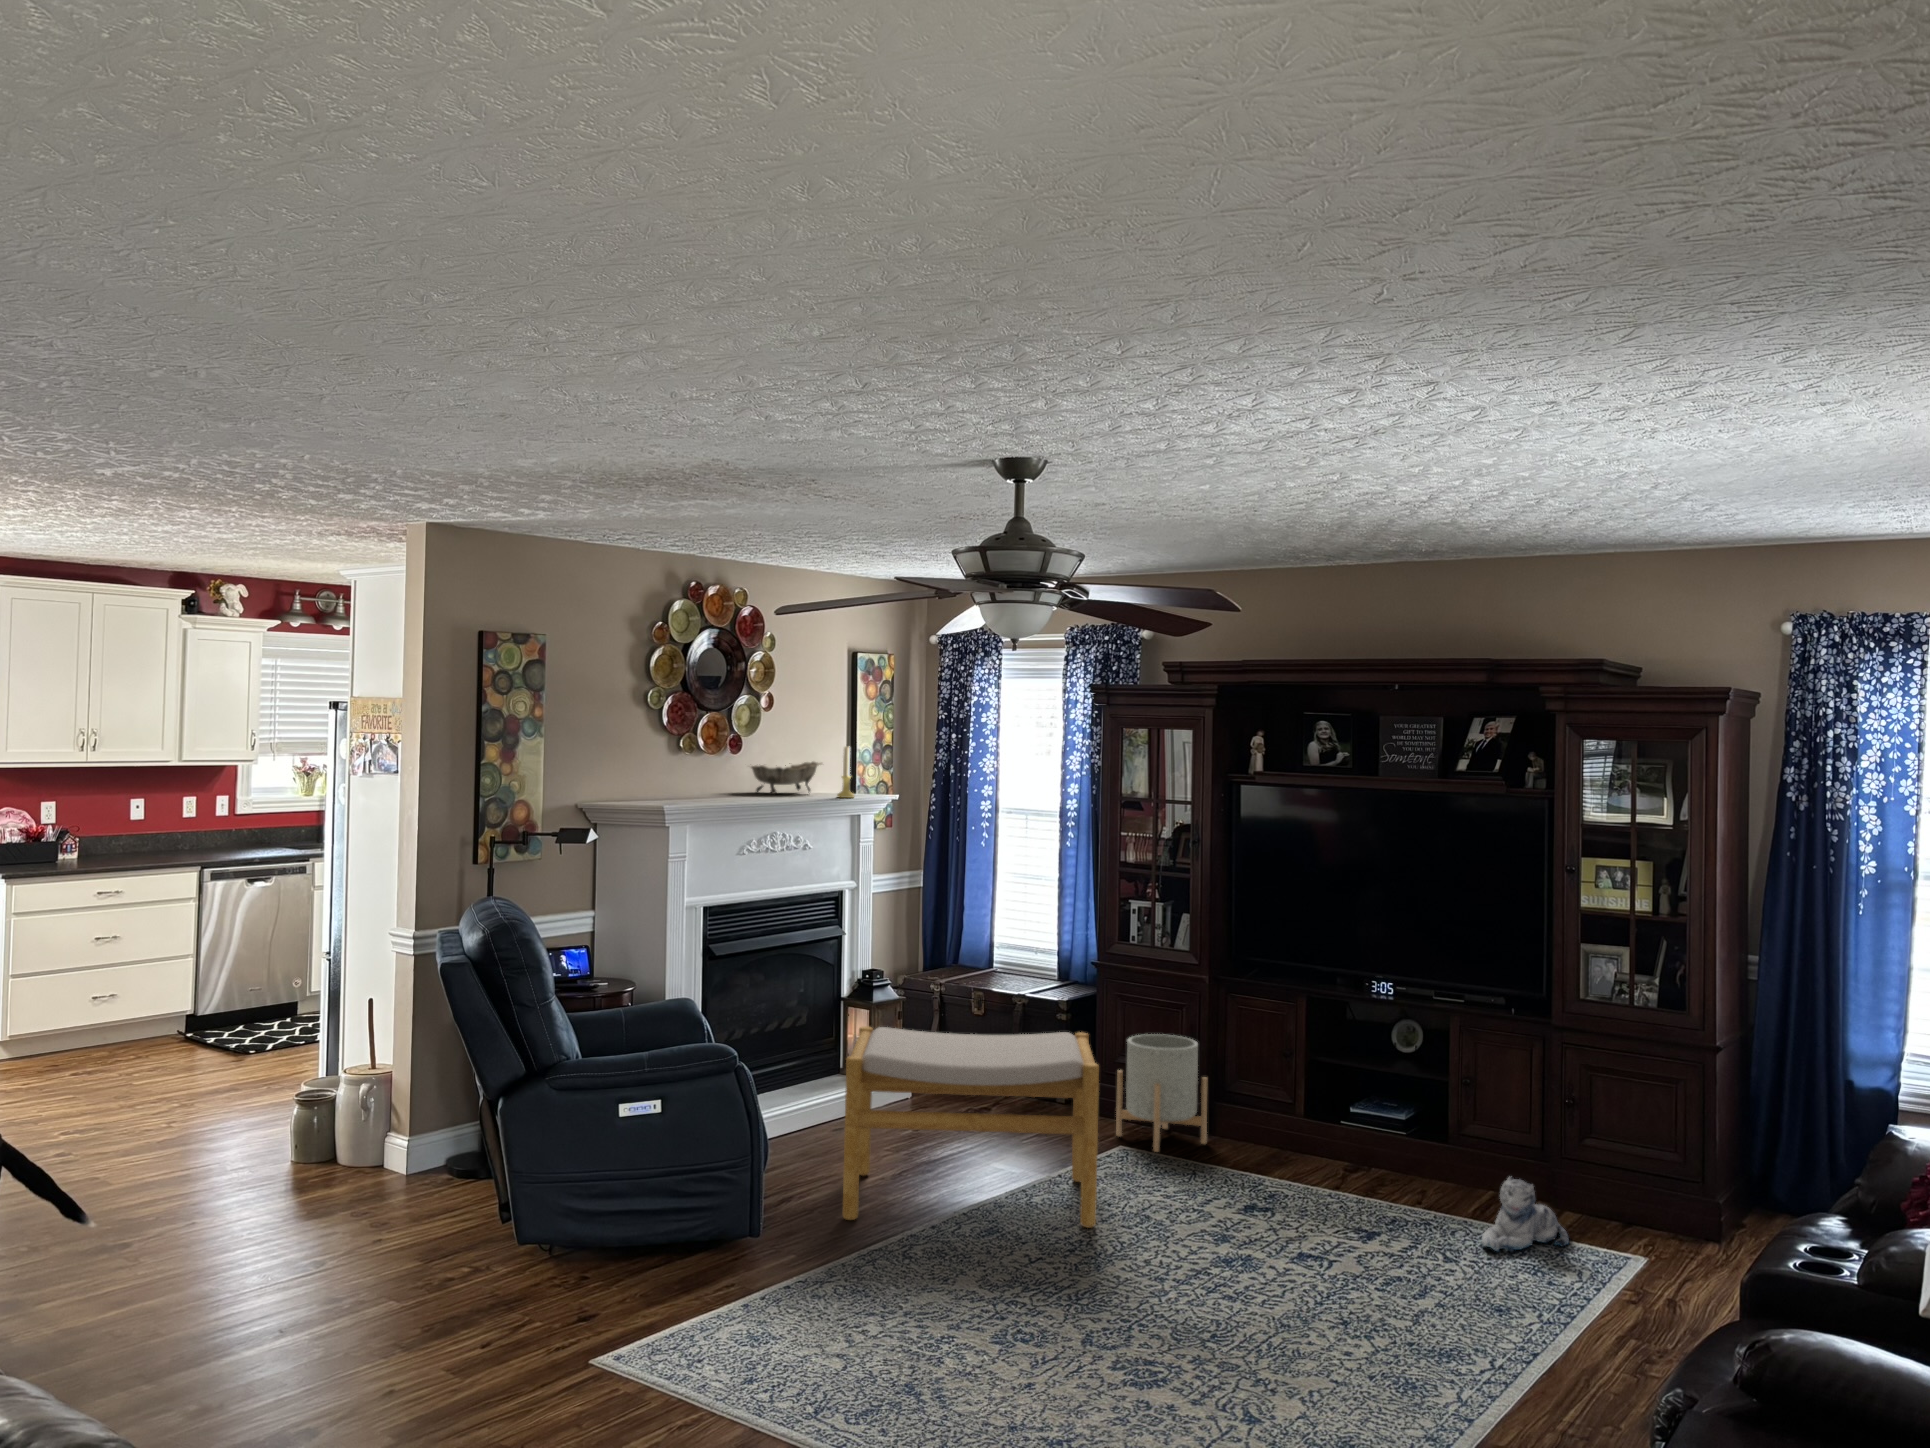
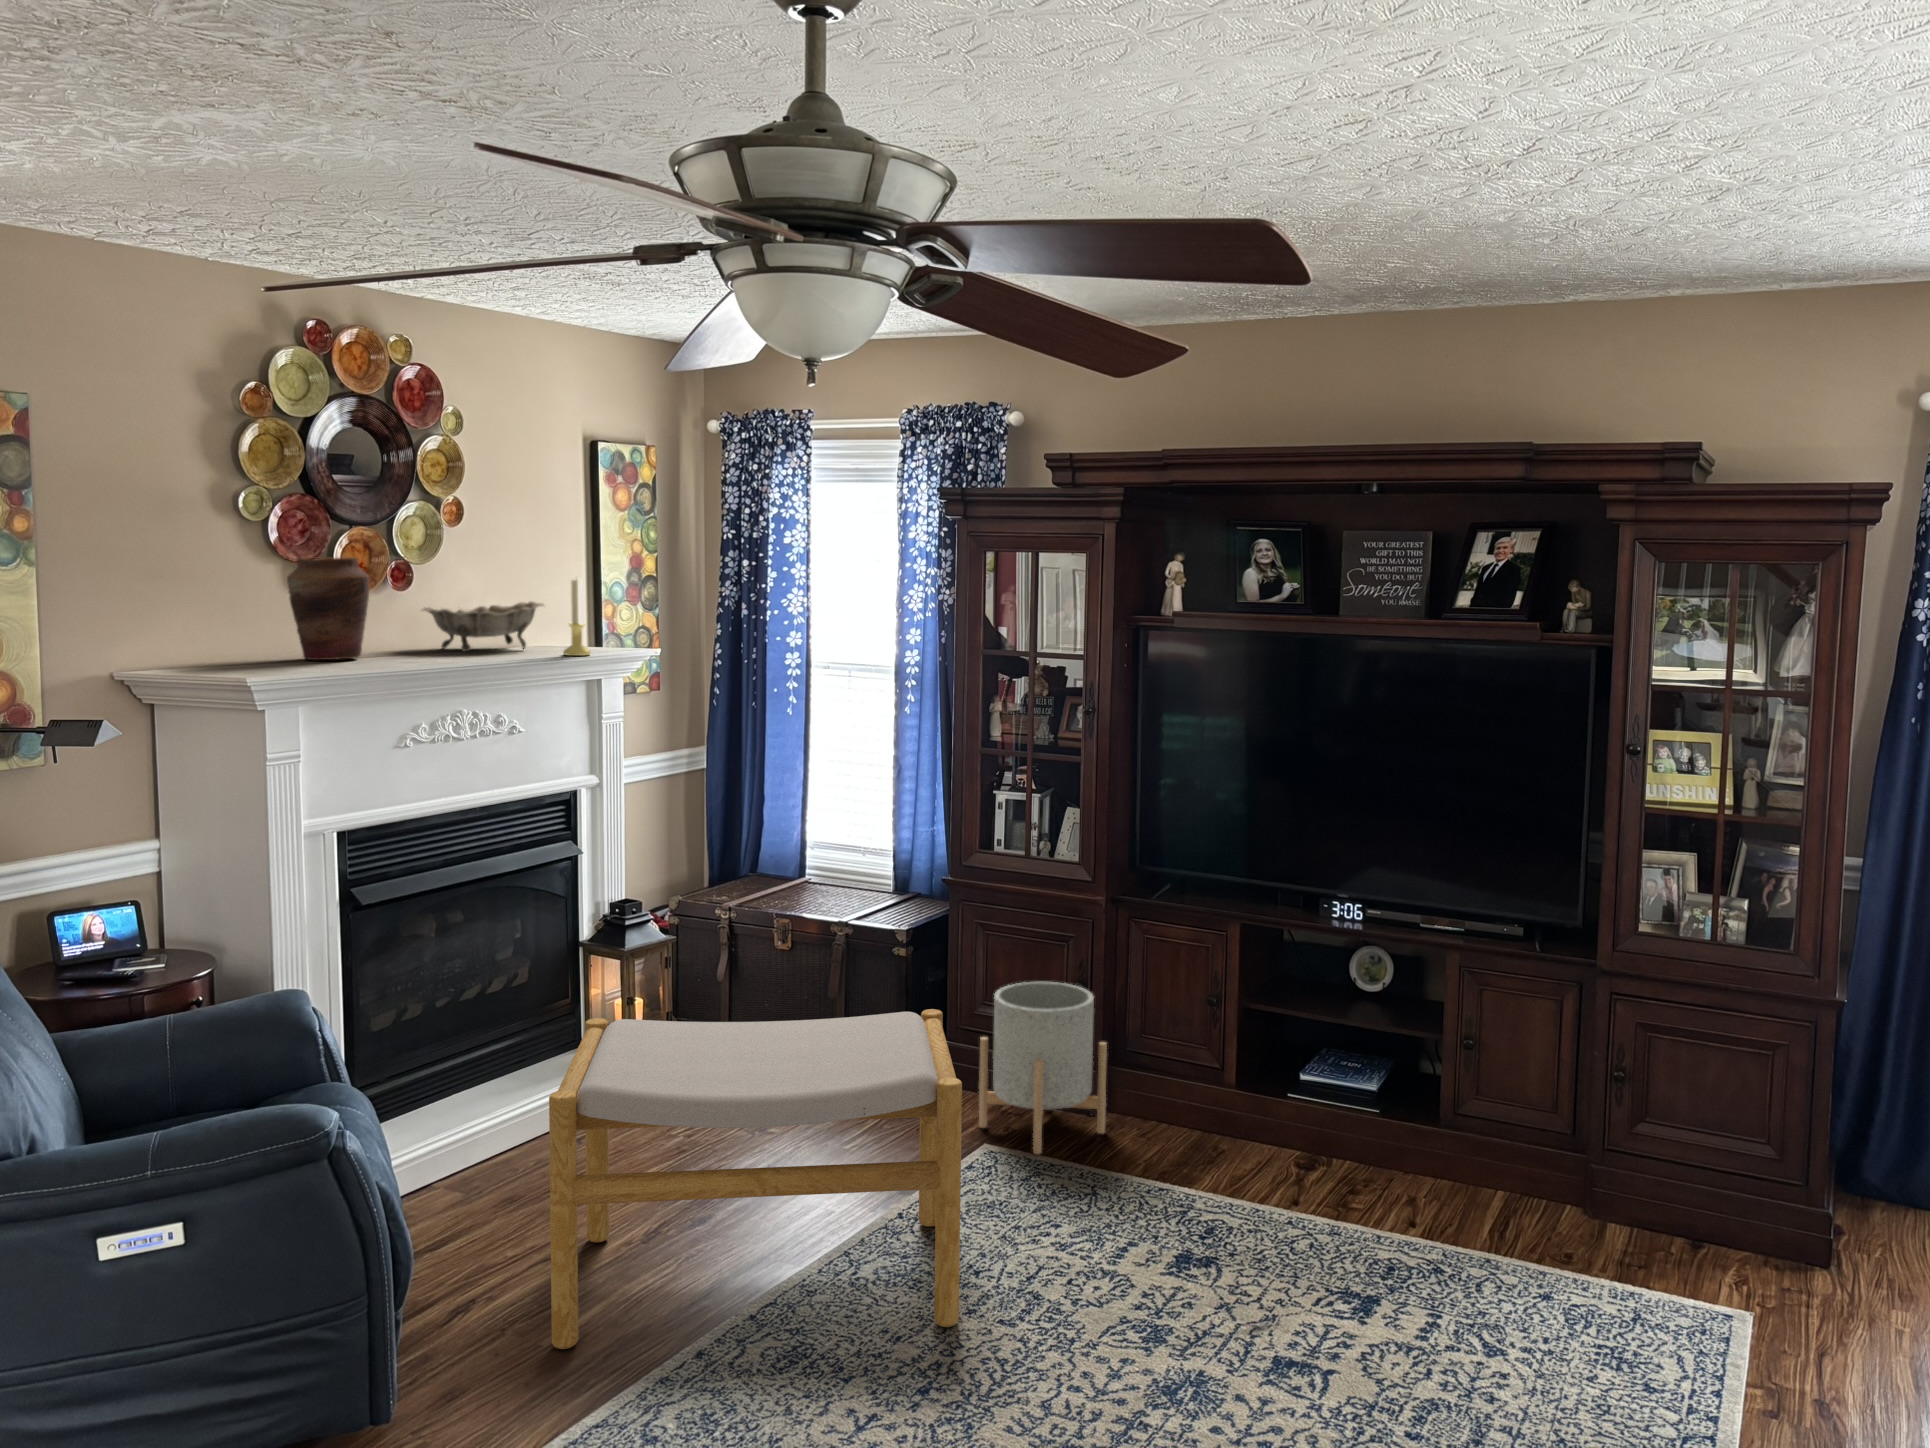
vase: none [672,731,721,797] -> present [287,557,370,660]
plush toy: present [1481,1177,1569,1251] -> none [1519,1202,1635,1319]

